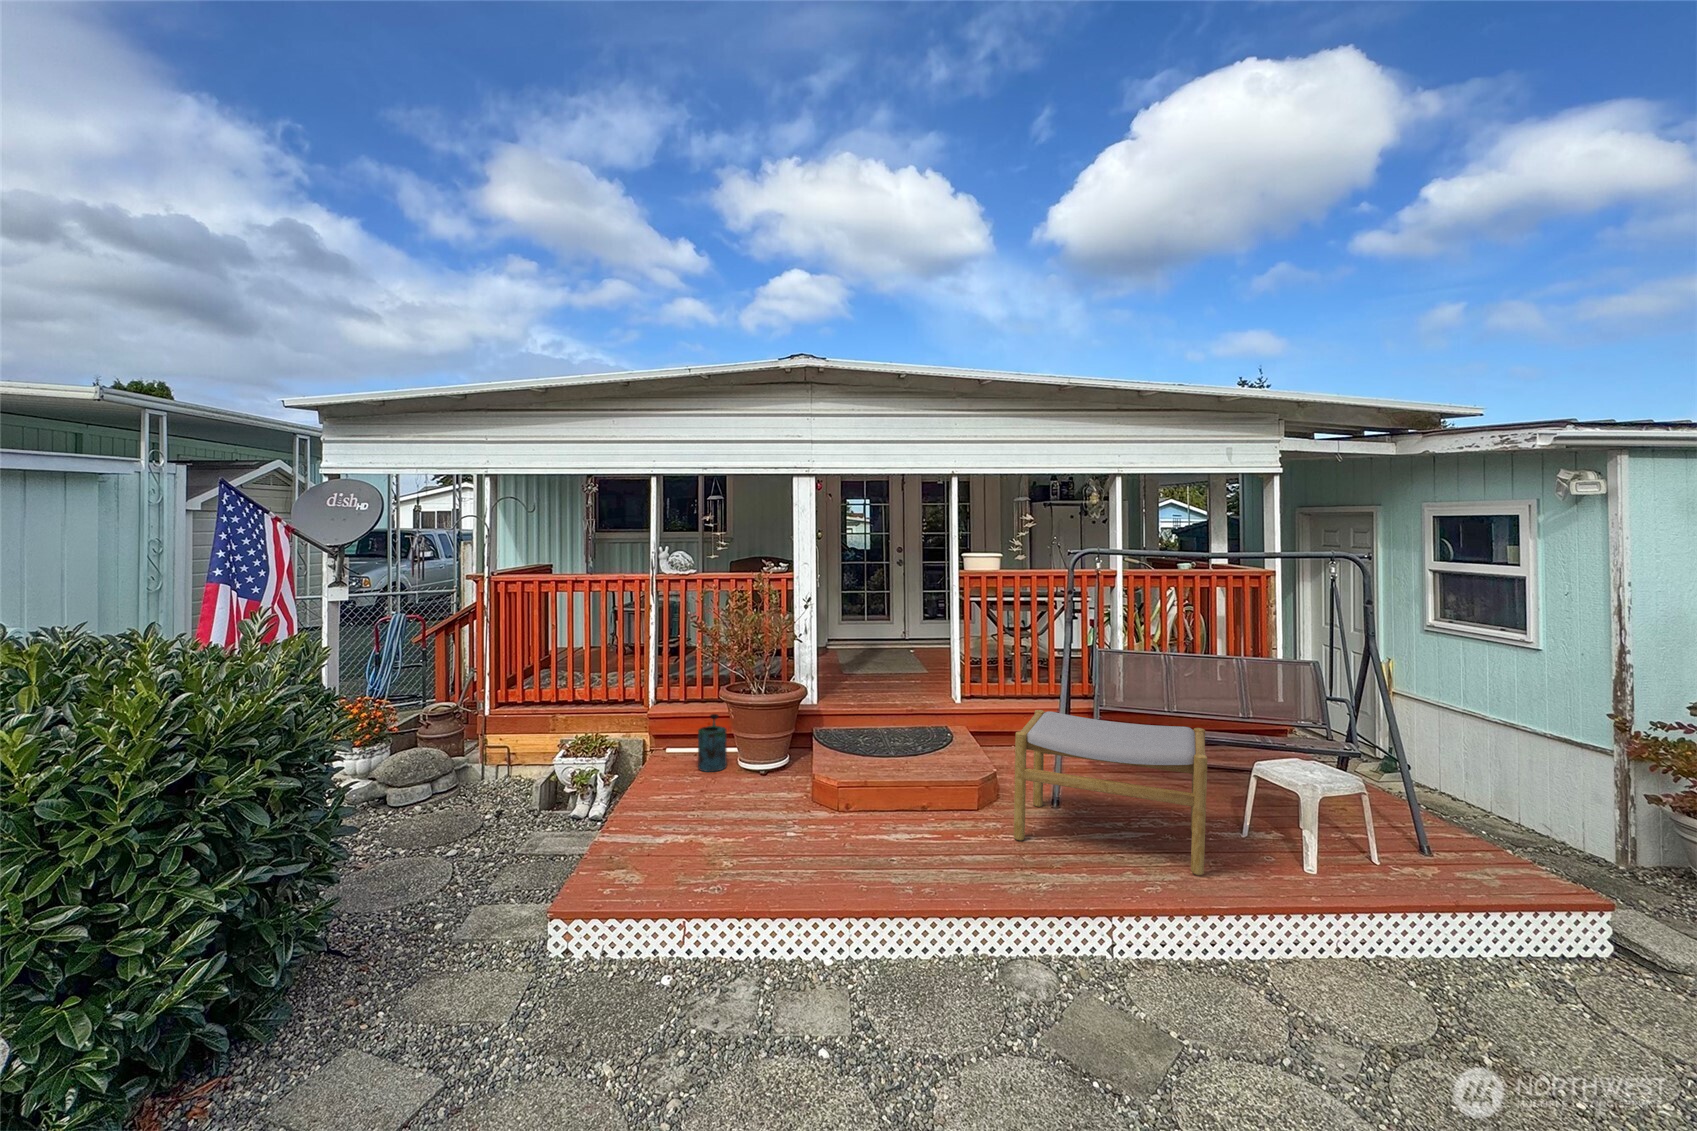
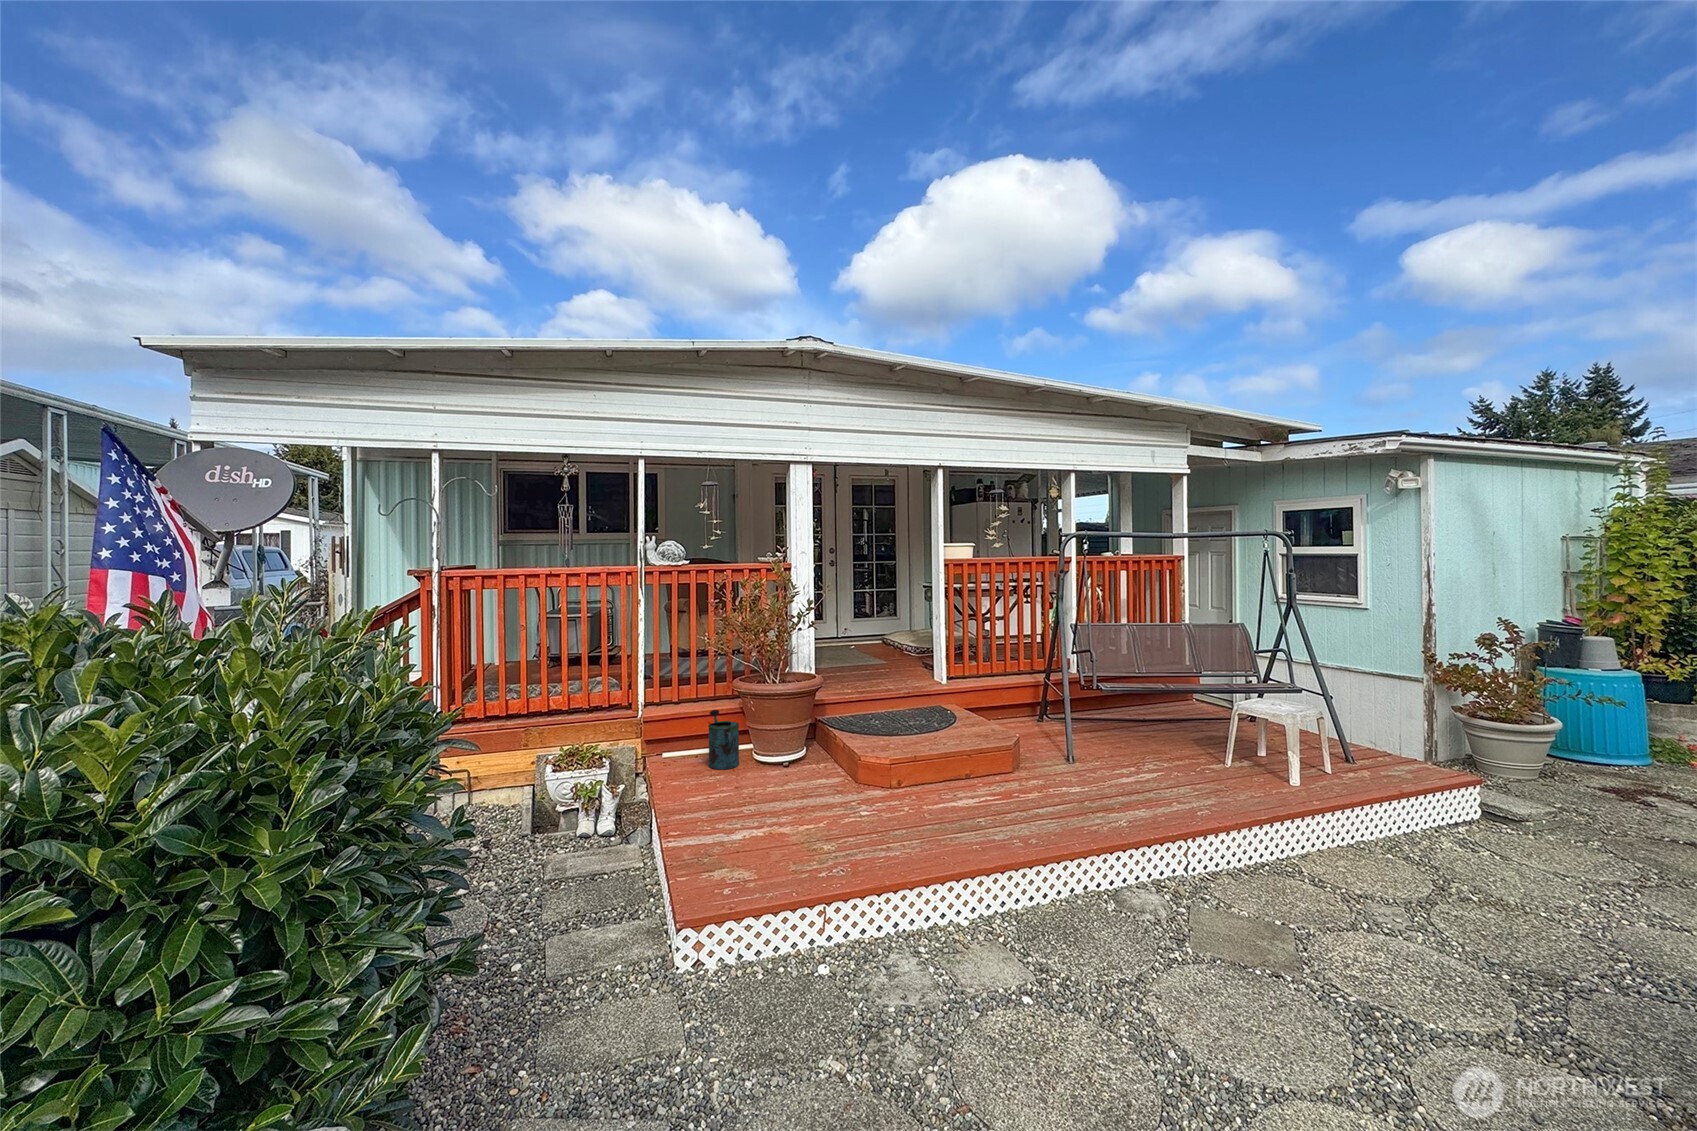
footstool: present [1014,710,1207,875] -> none [1054,676,1236,801]

